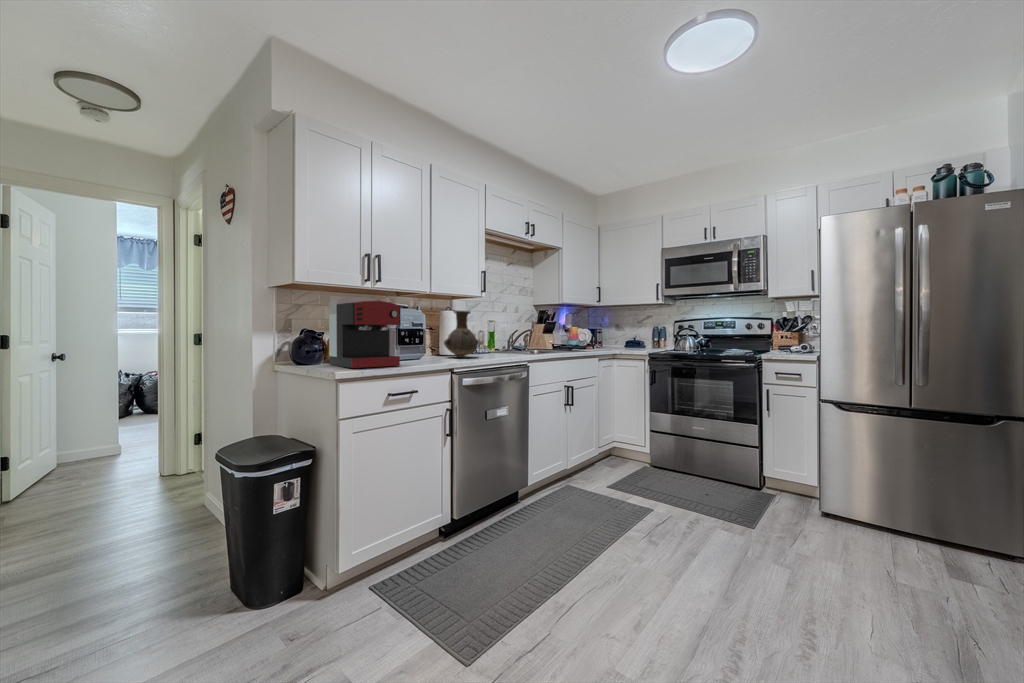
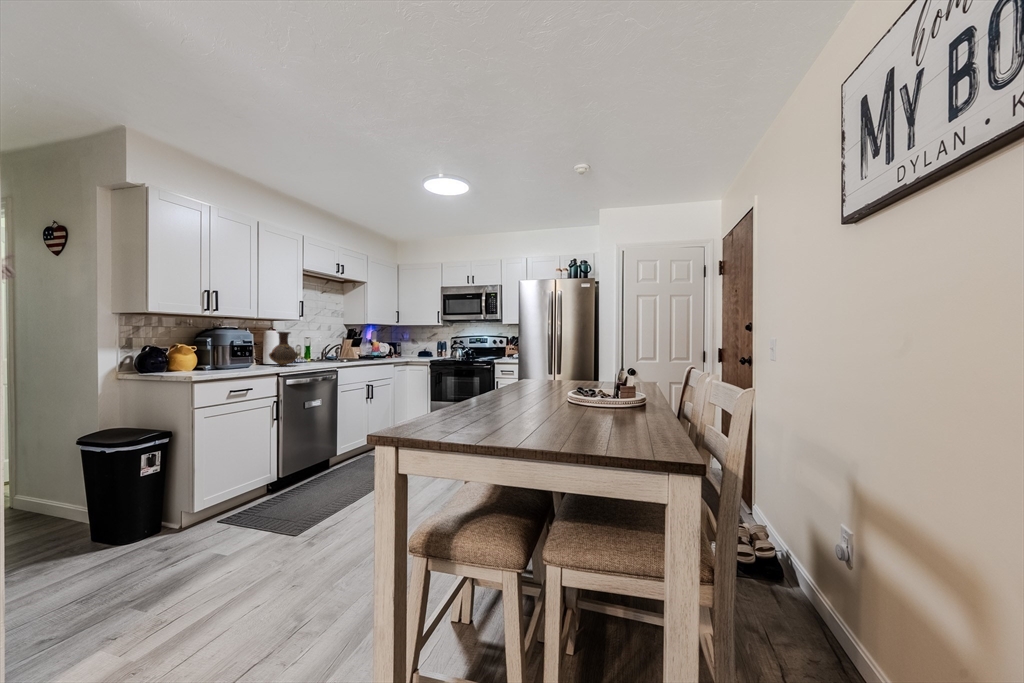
coffee maker: present [329,297,401,368] -> none [176,324,238,374]

